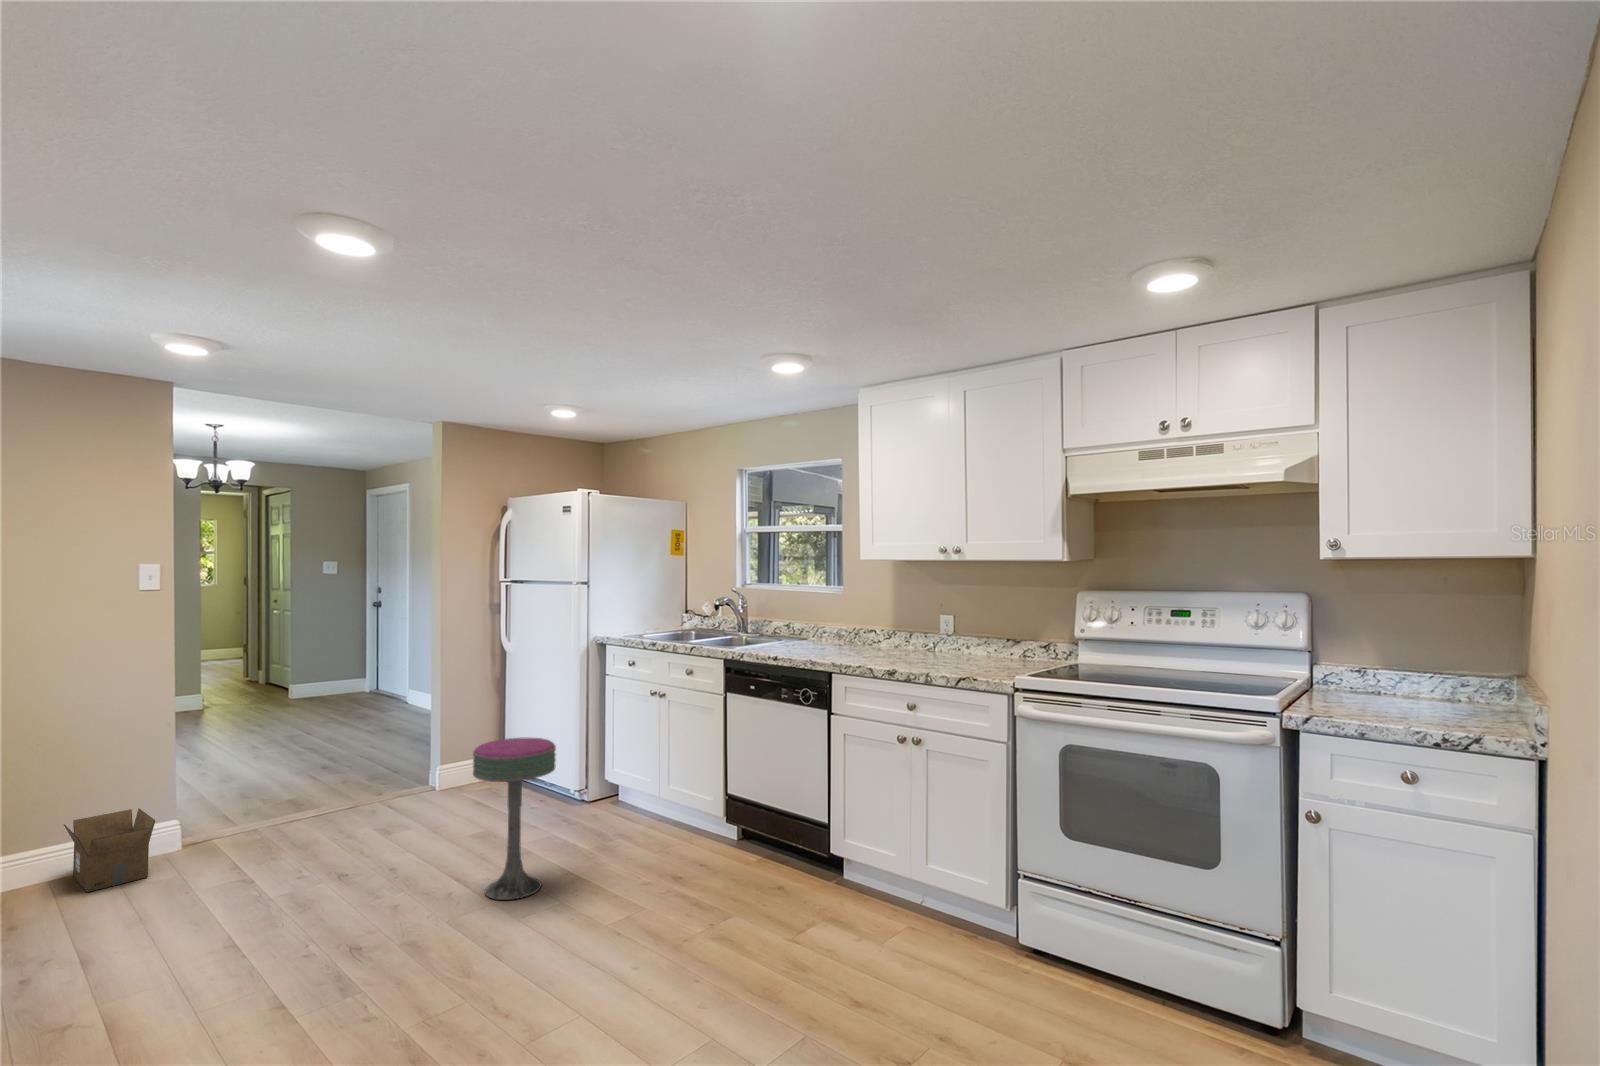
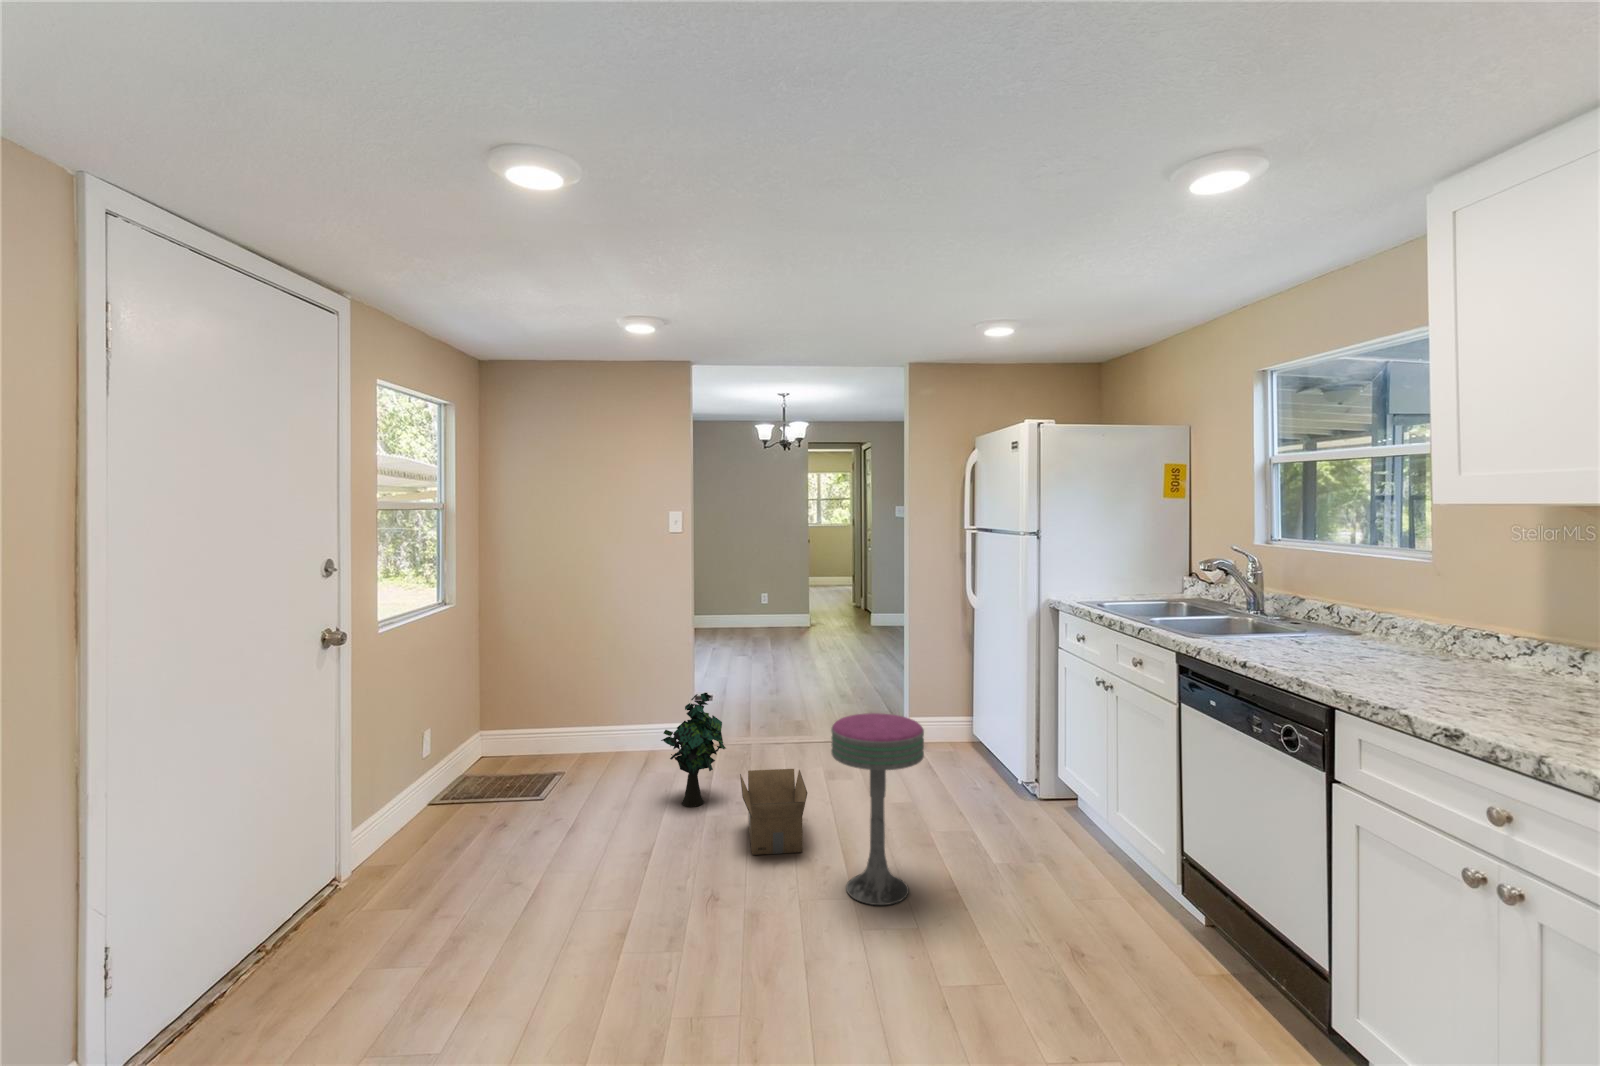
decorative plant: none [211,760,294,890] -> present [661,693,726,807]
cardboard box: present [64,809,155,892] -> present [740,769,807,855]

